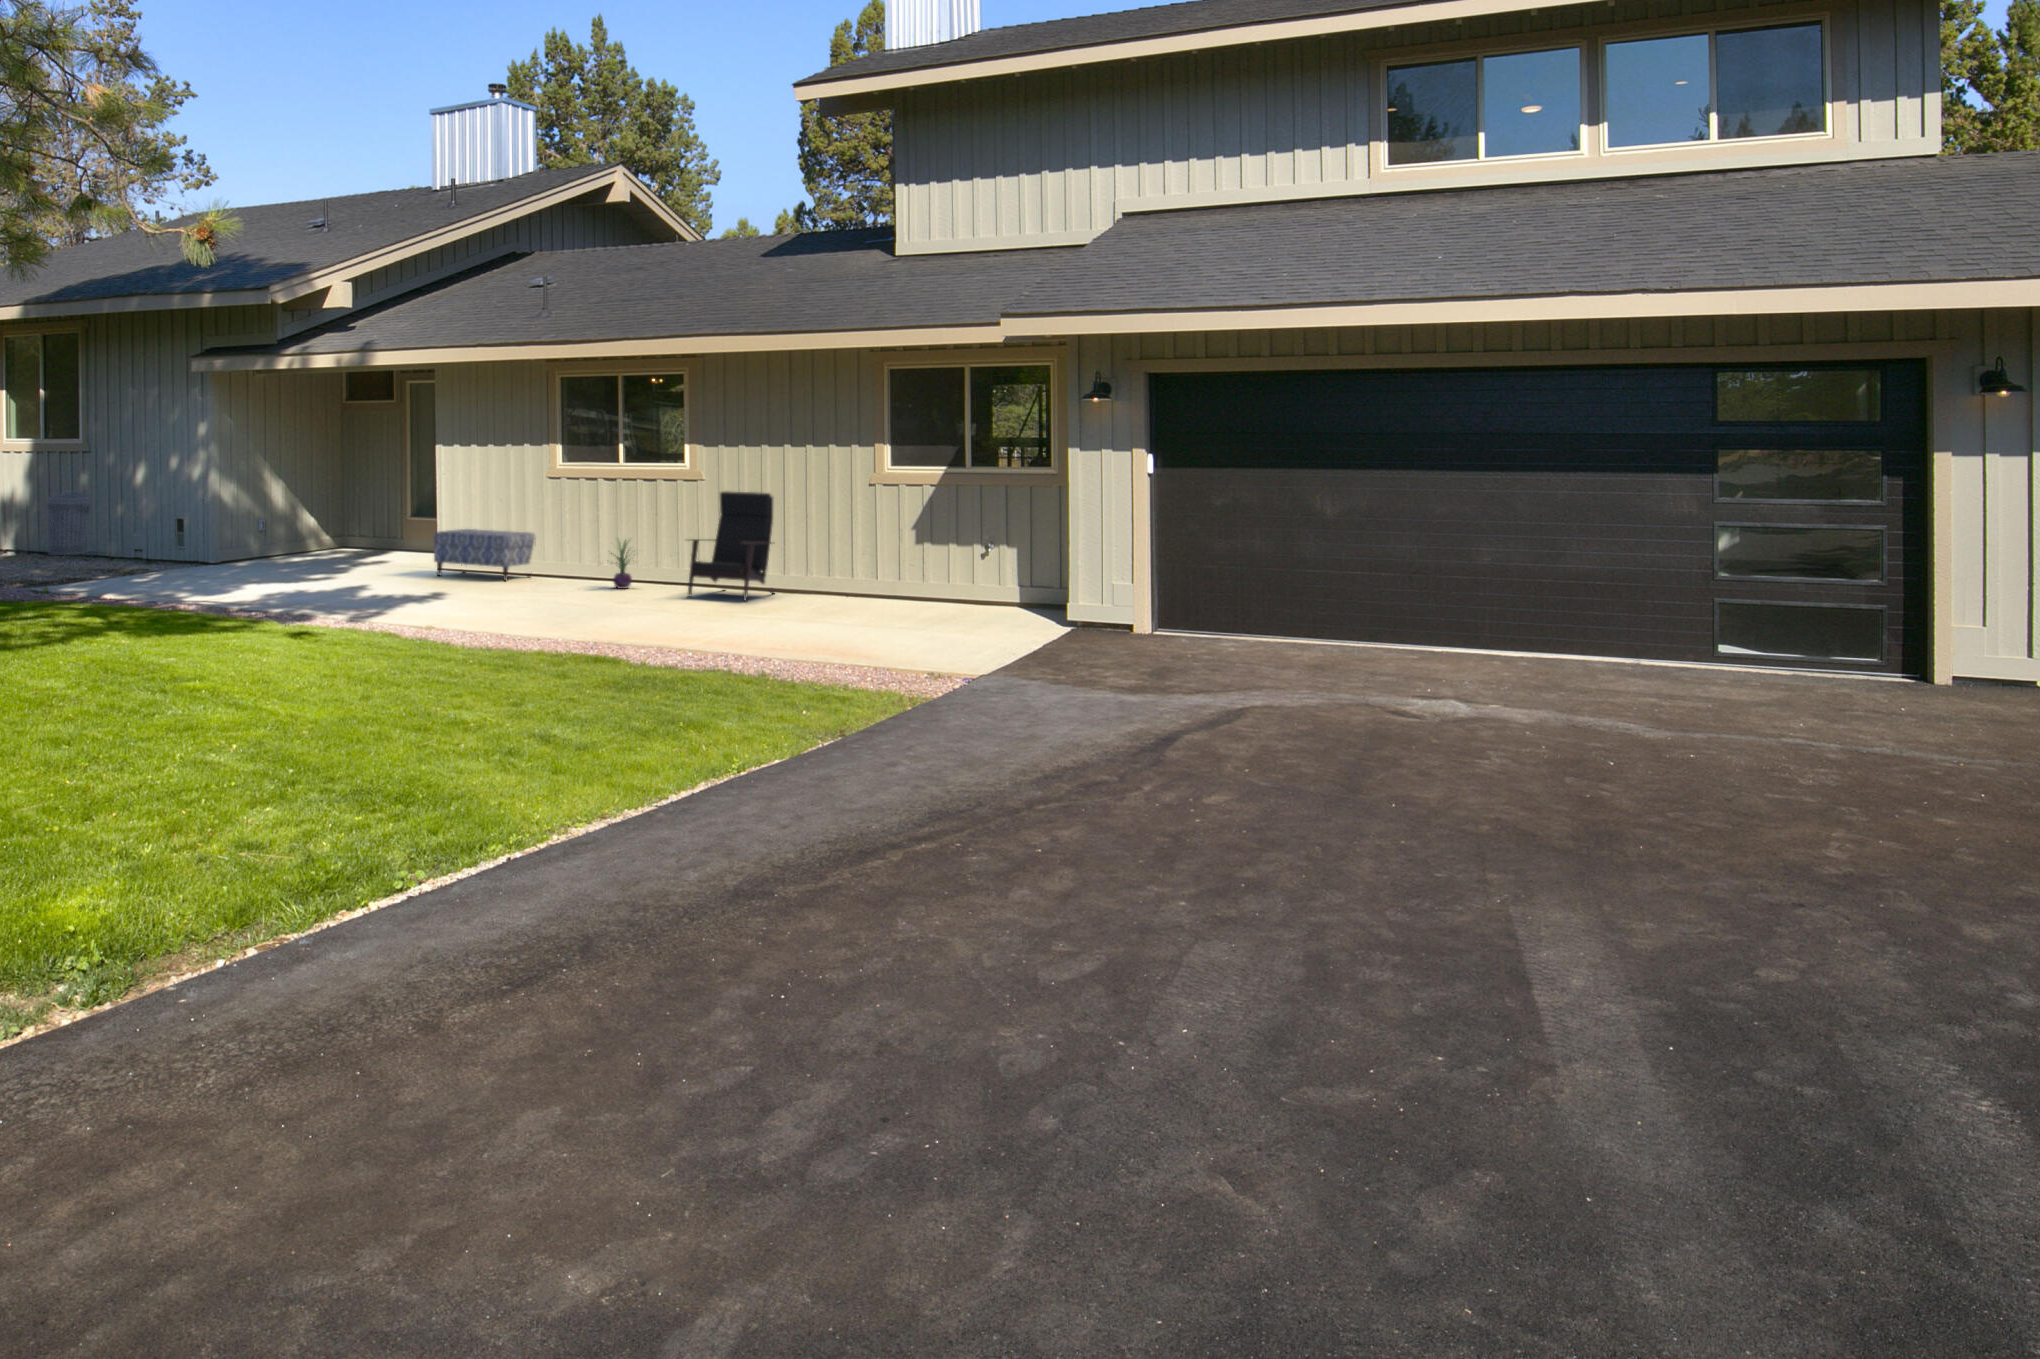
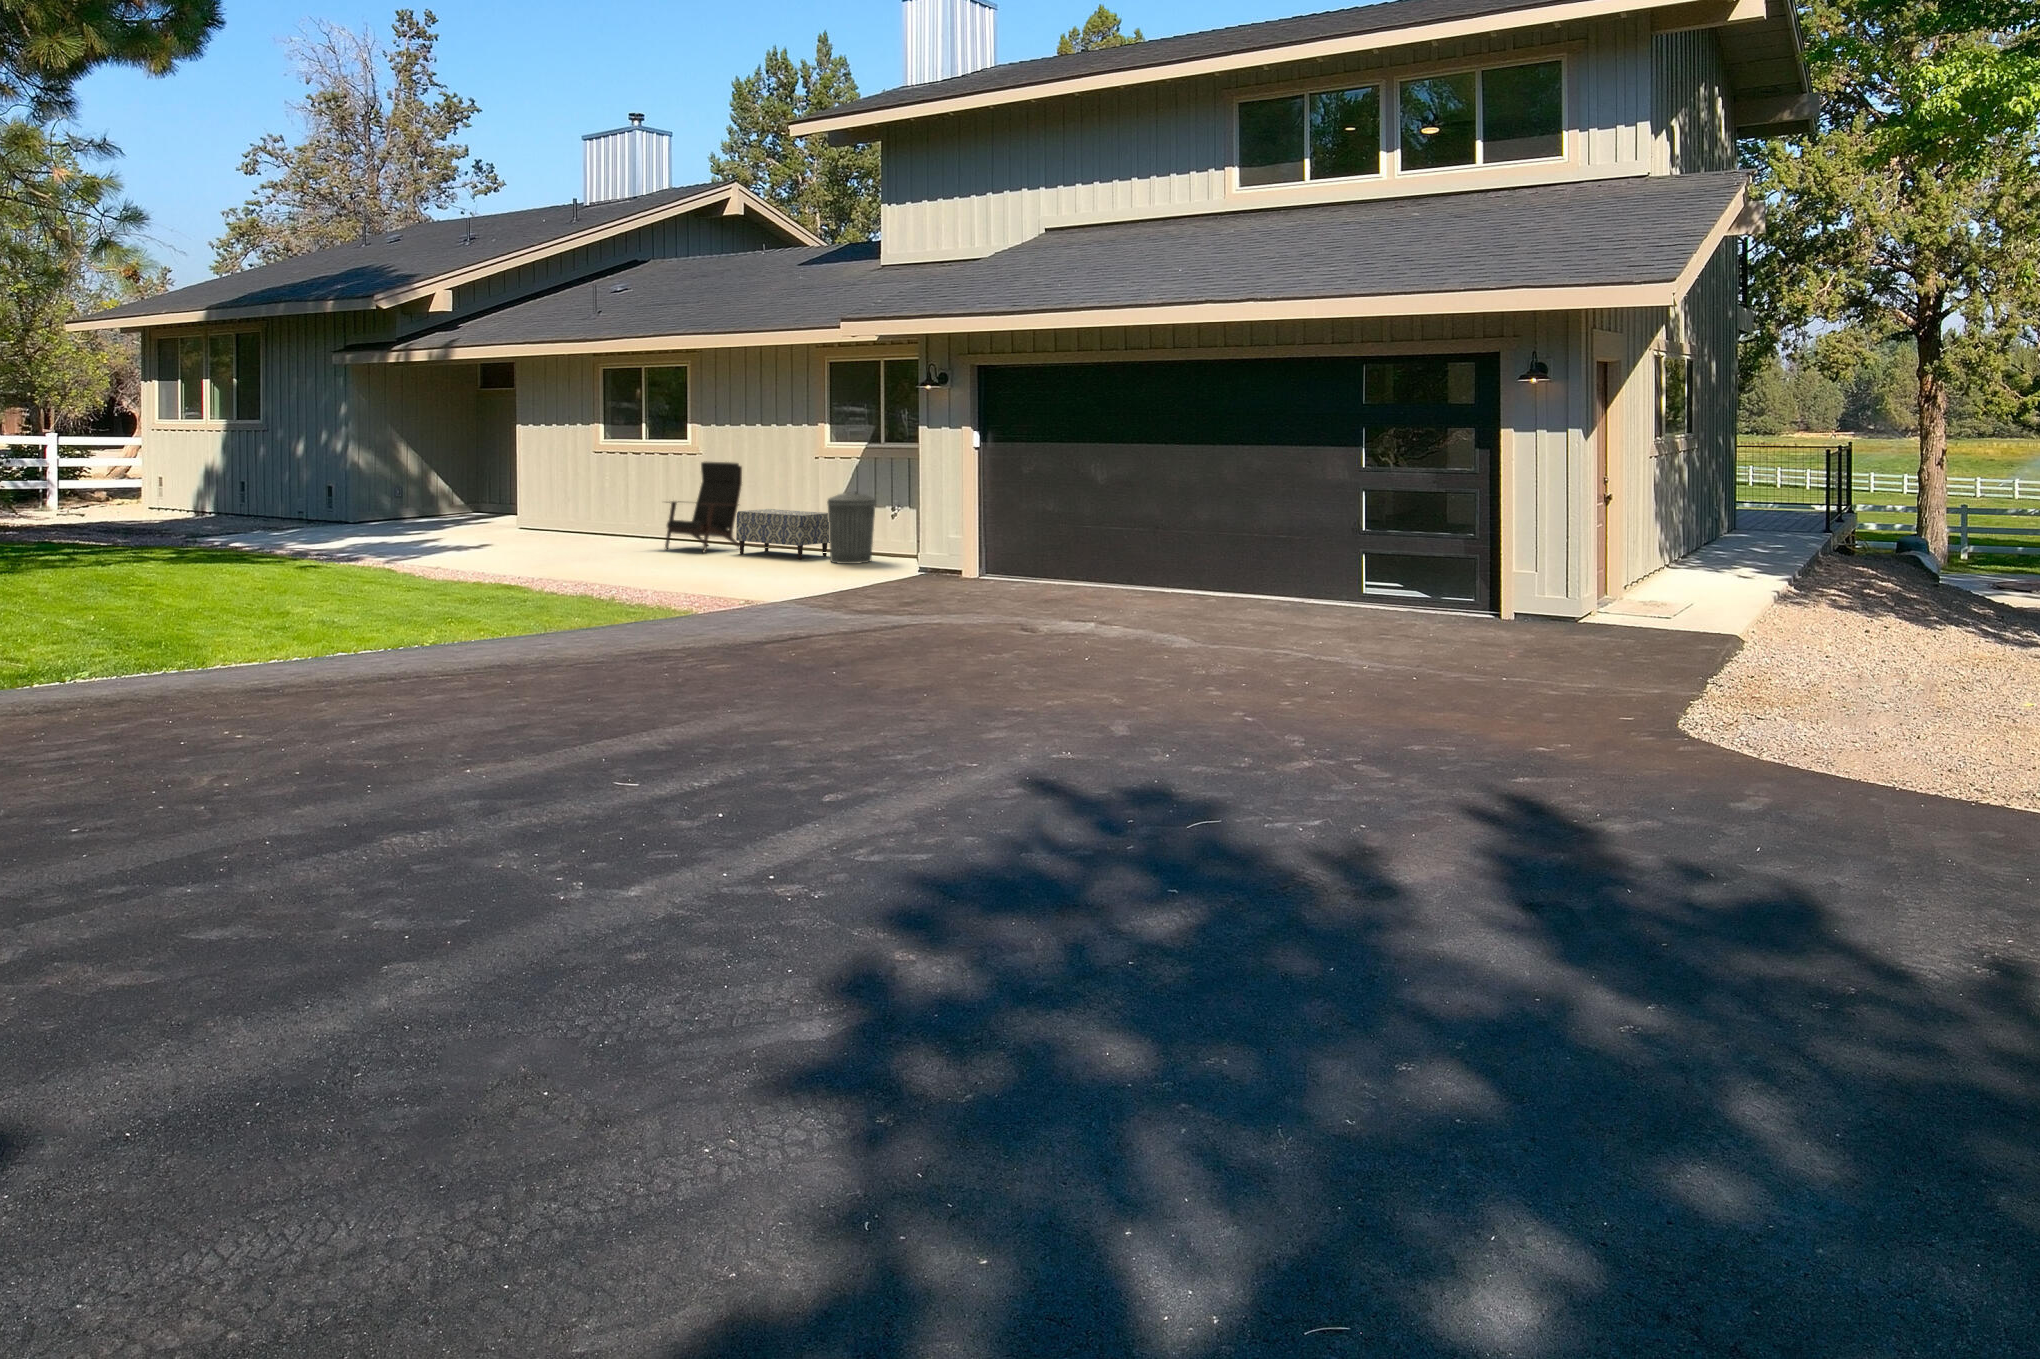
trash can: present [46,492,91,555] -> present [827,492,876,564]
bench: present [434,529,536,581] -> present [736,509,830,559]
decorative plant: present [611,539,632,589] -> none [604,501,651,544]

